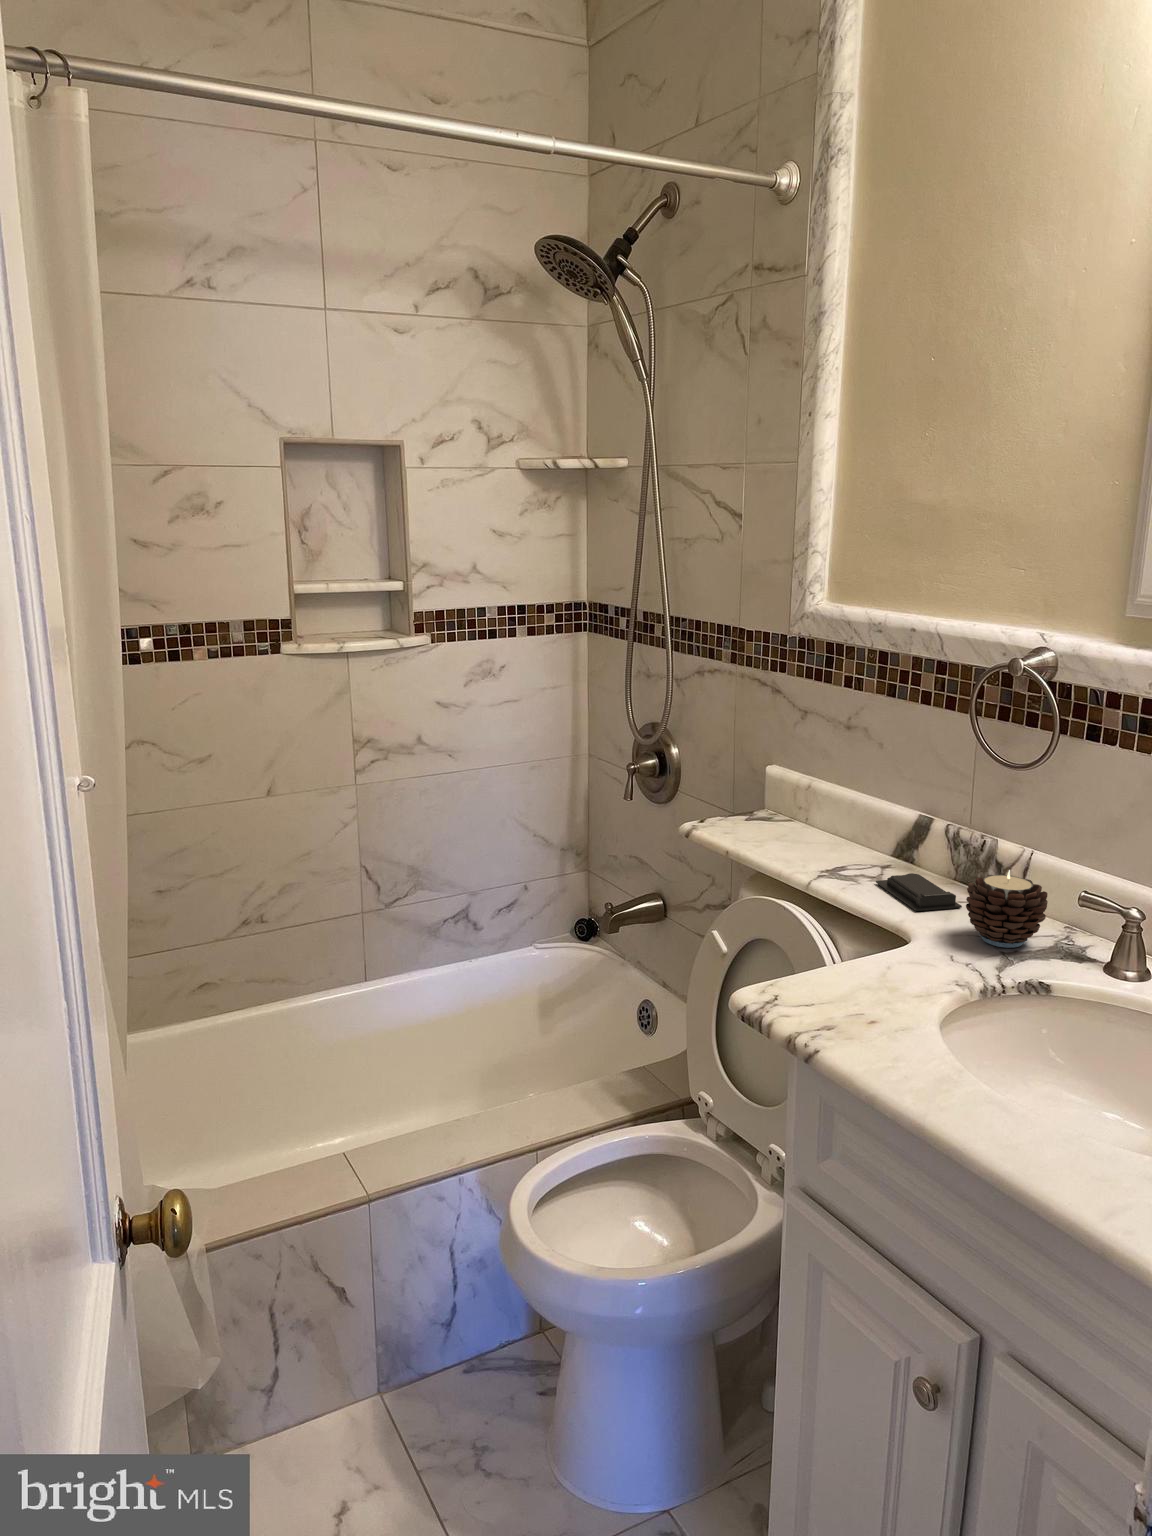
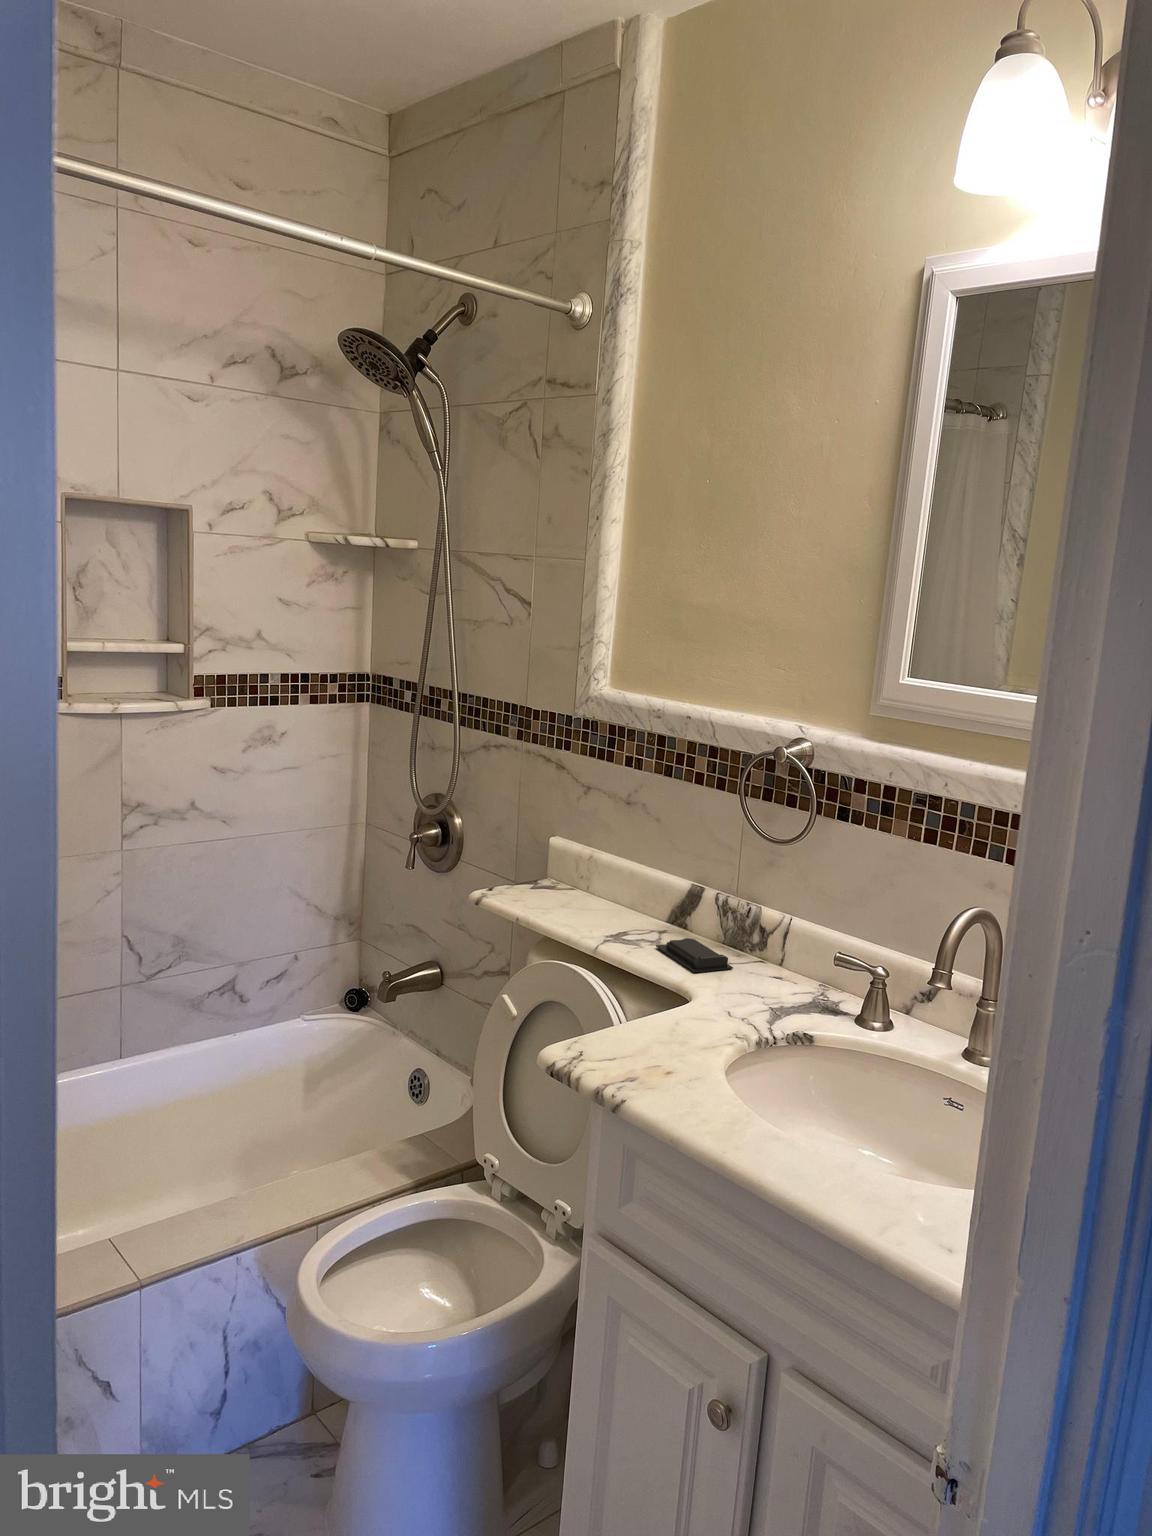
candle: present [966,870,1048,948] -> none [740,934,809,1004]

